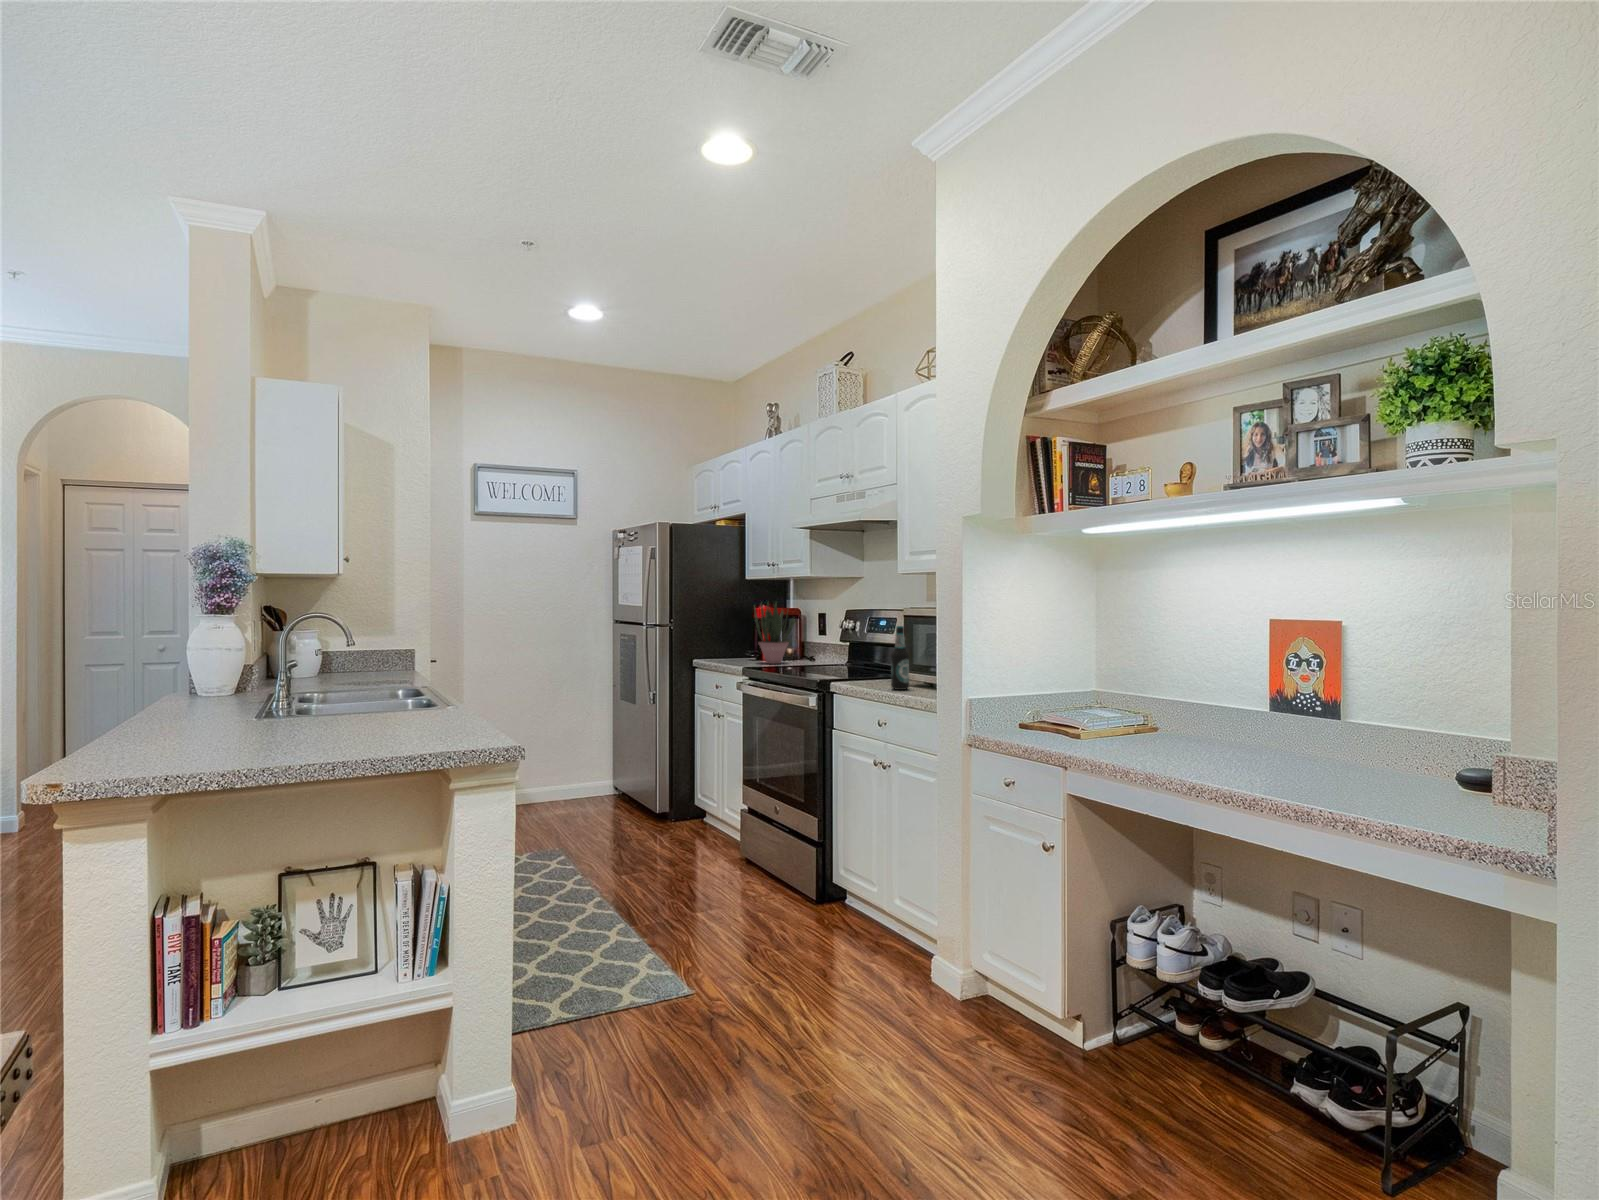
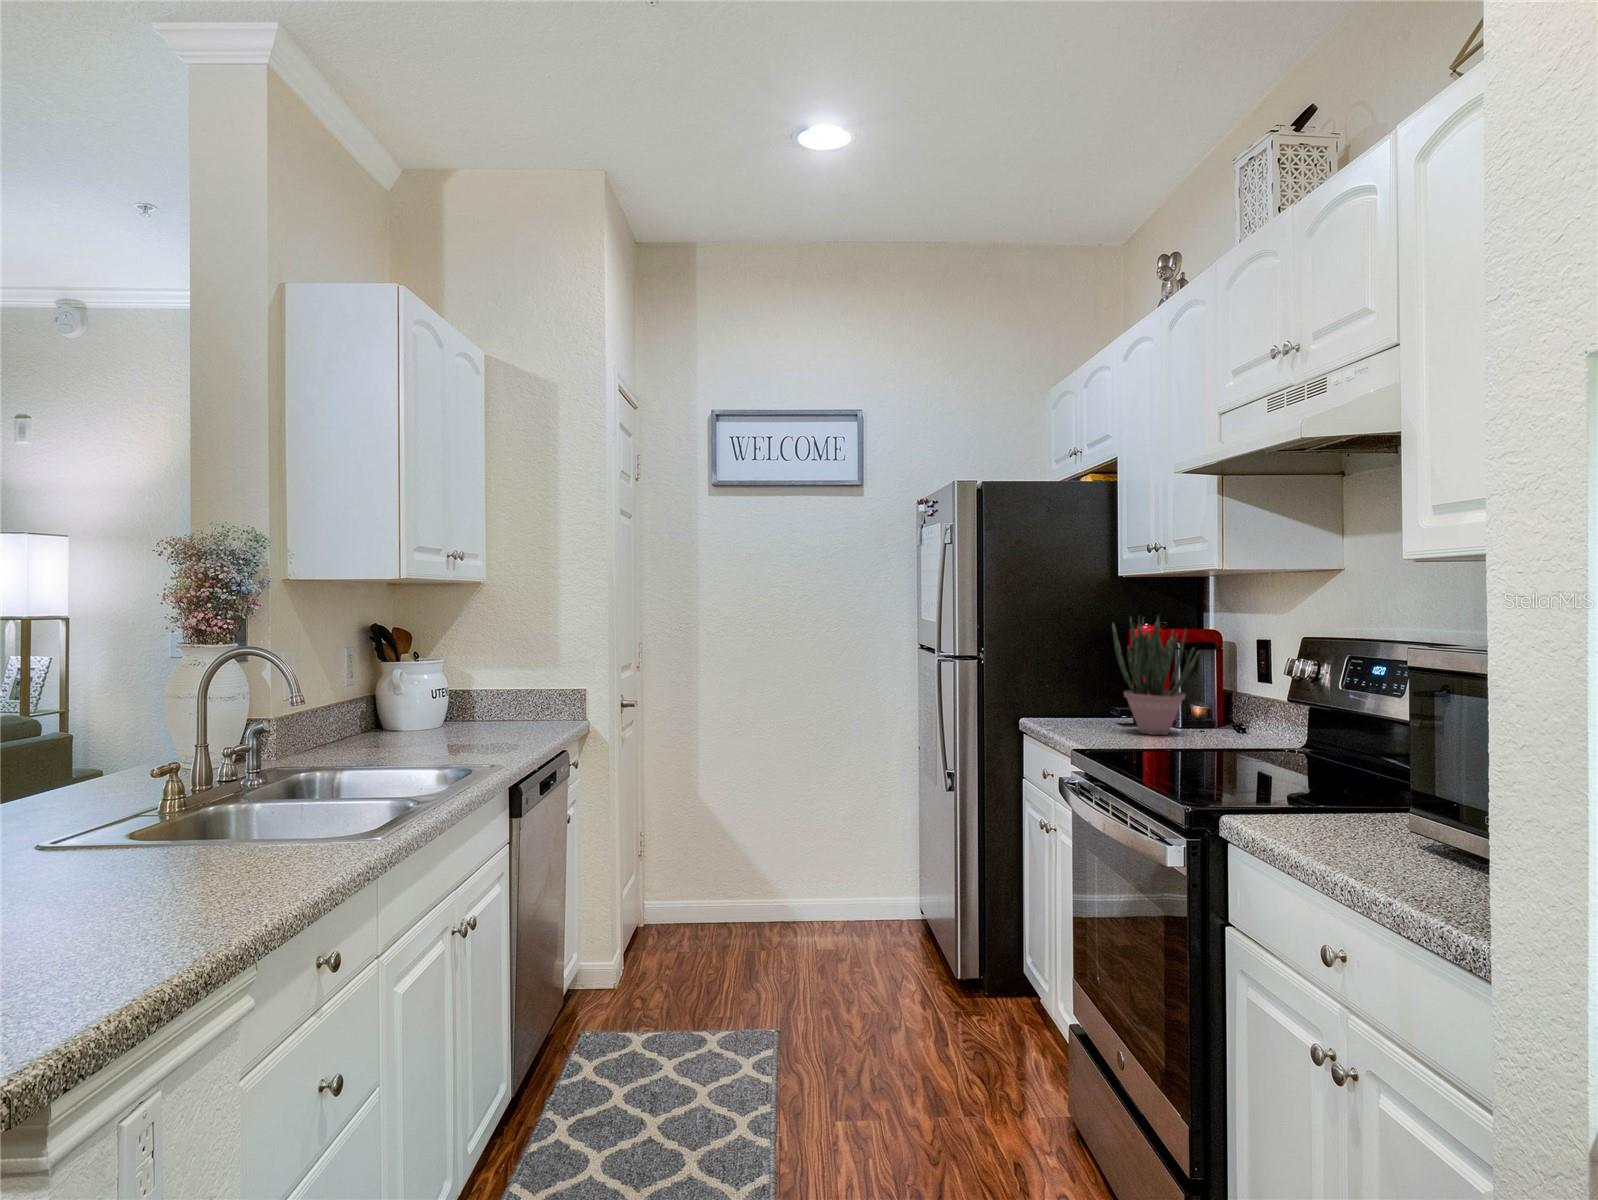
bottle: present [891,626,910,690] -> none [1355,695,1410,862]

